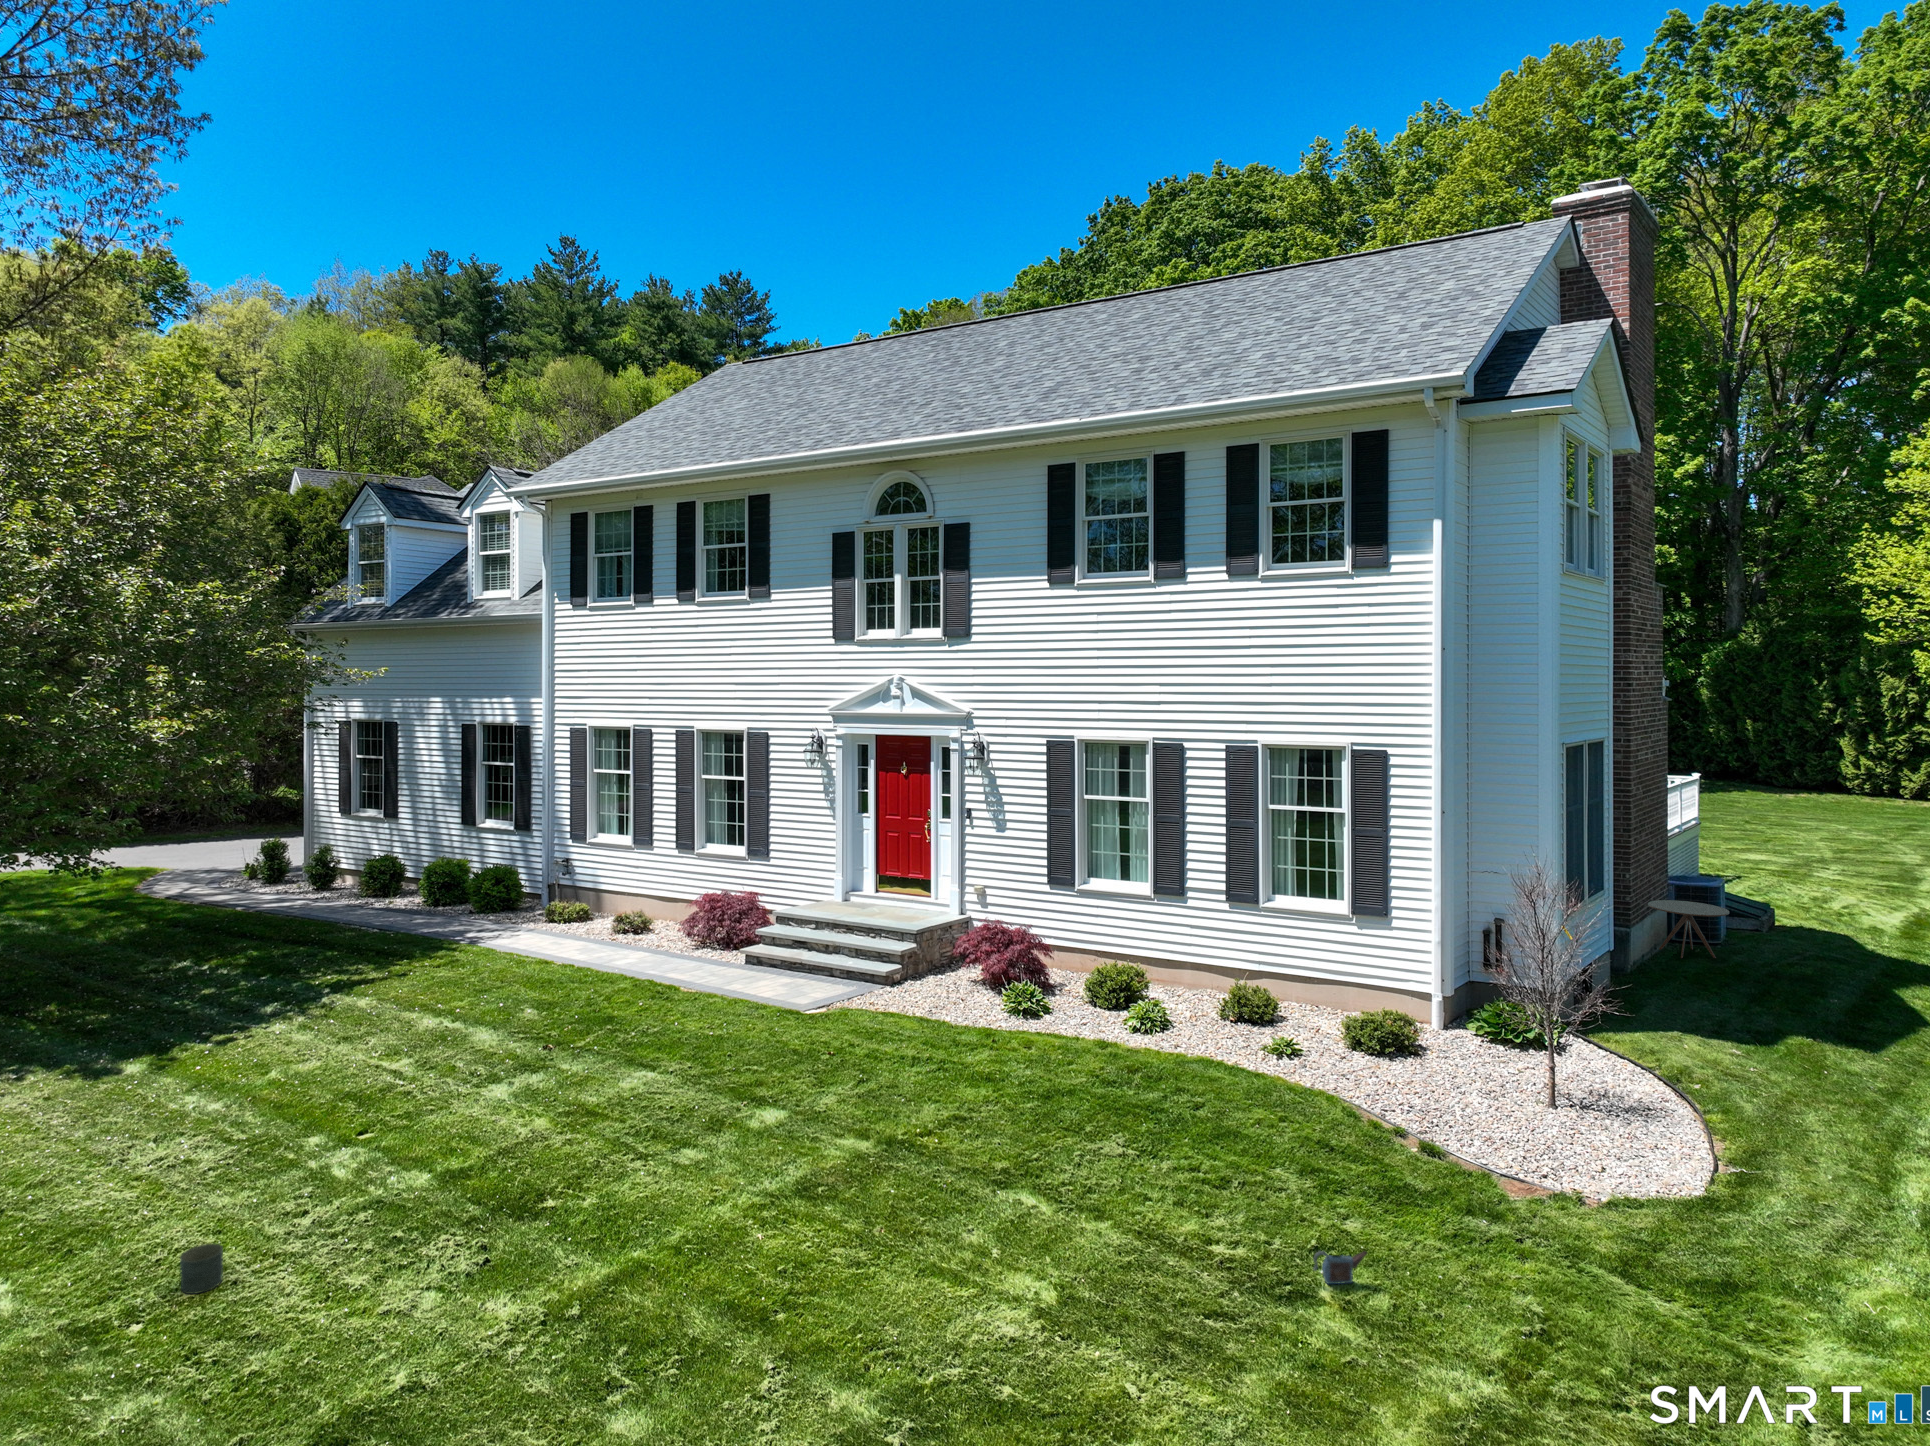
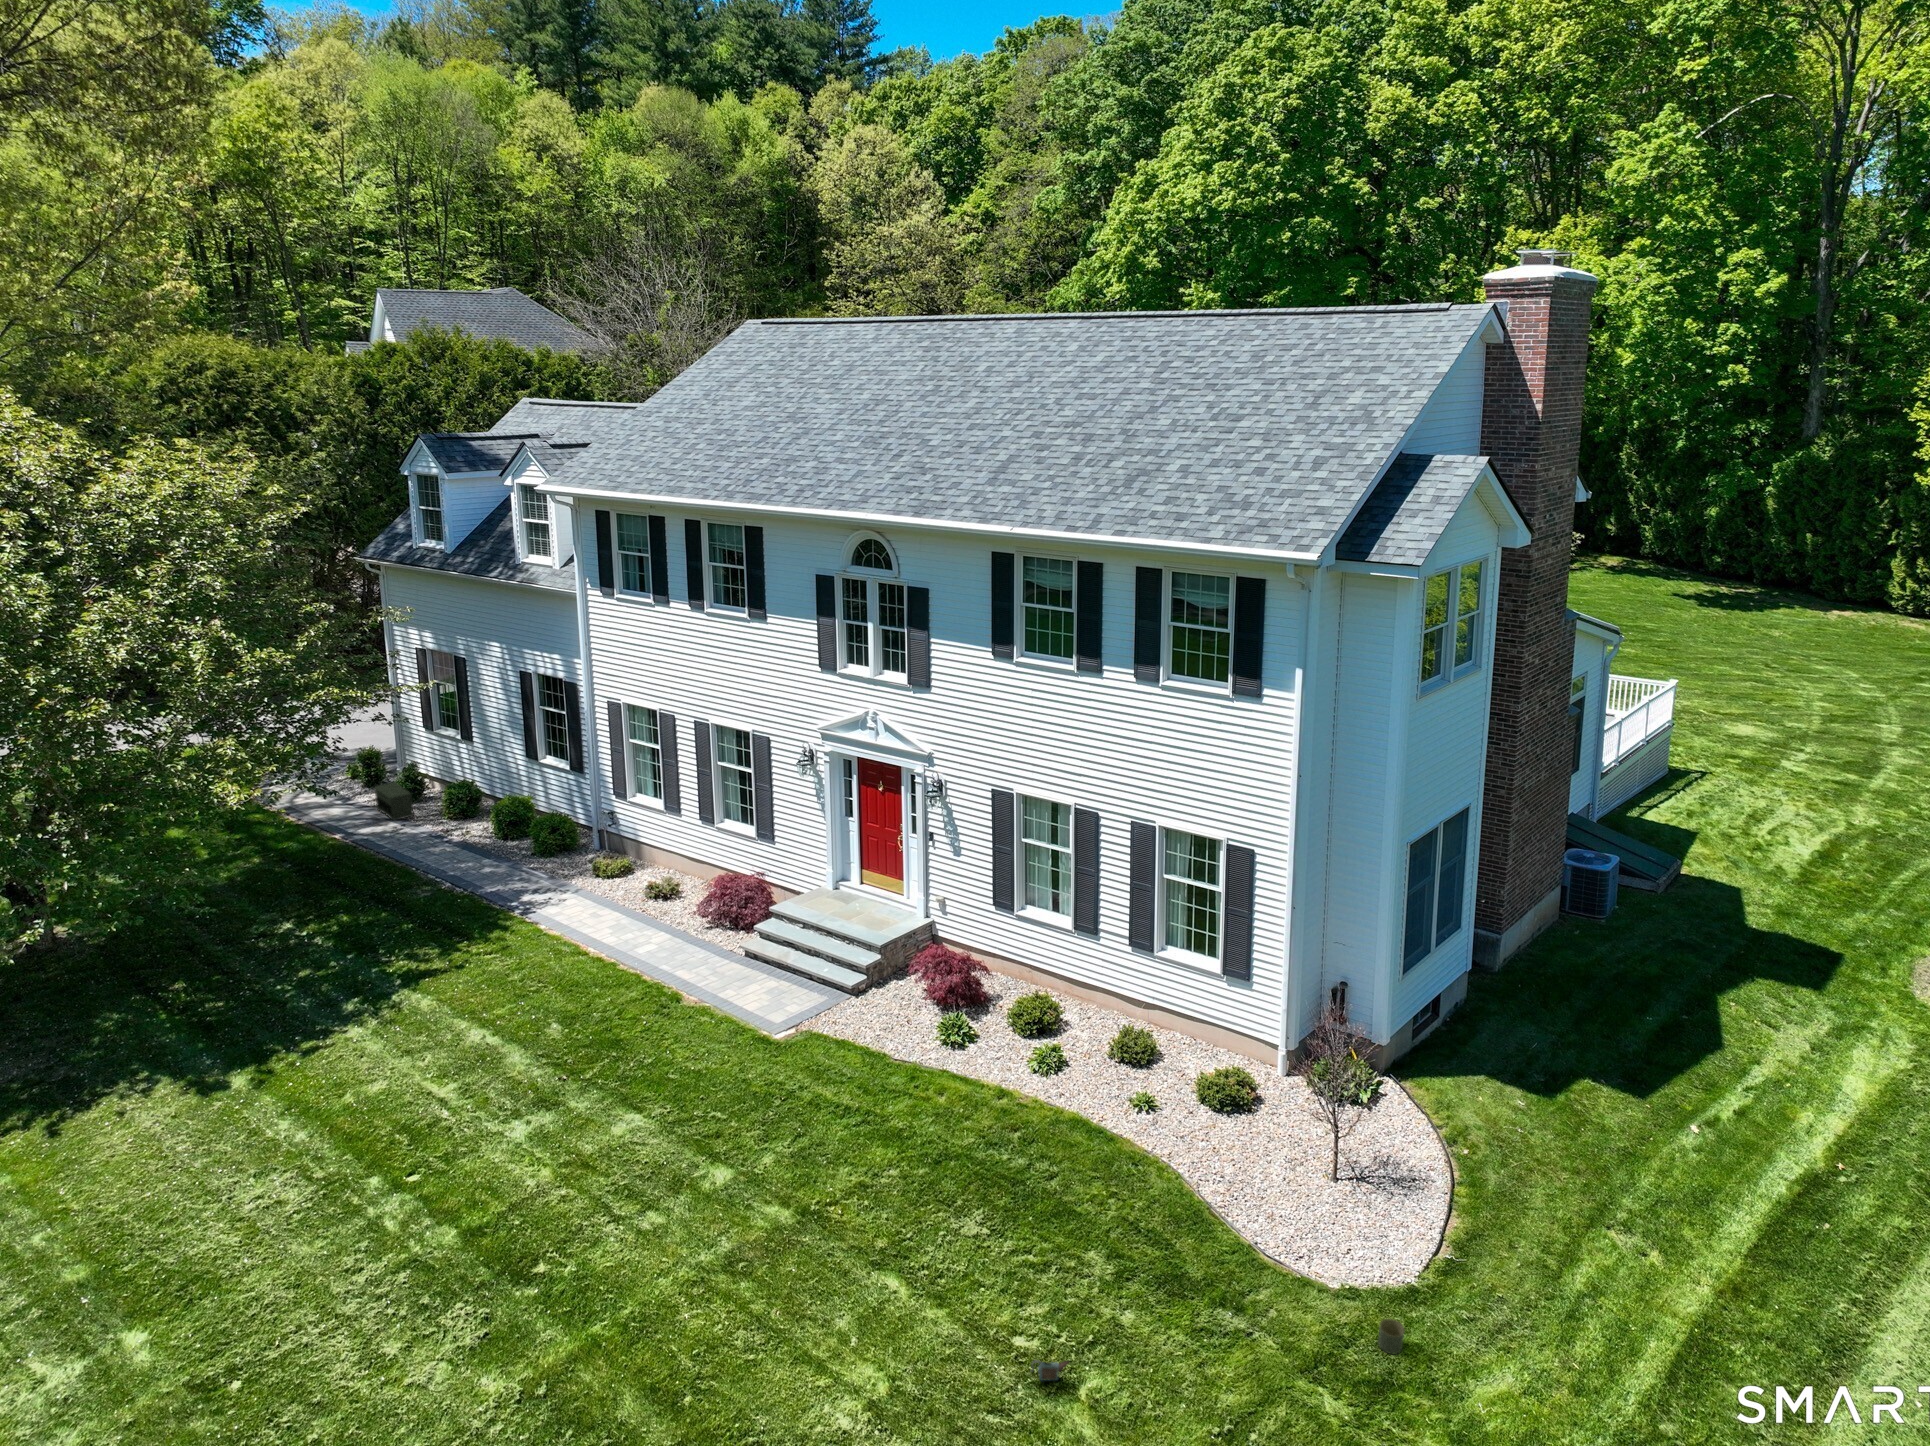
bench: none [281,859,325,896] -> present [375,783,414,820]
round table: present [1648,900,1729,958] -> none [1530,917,1596,975]
planter: present [180,1243,223,1294] -> present [1378,1319,1404,1354]

